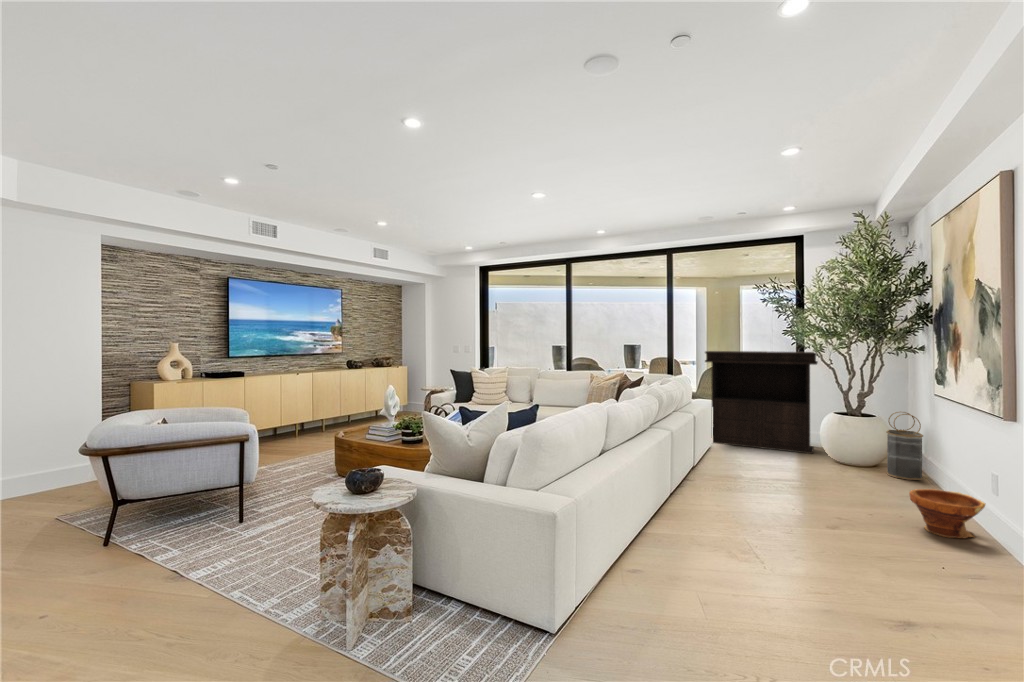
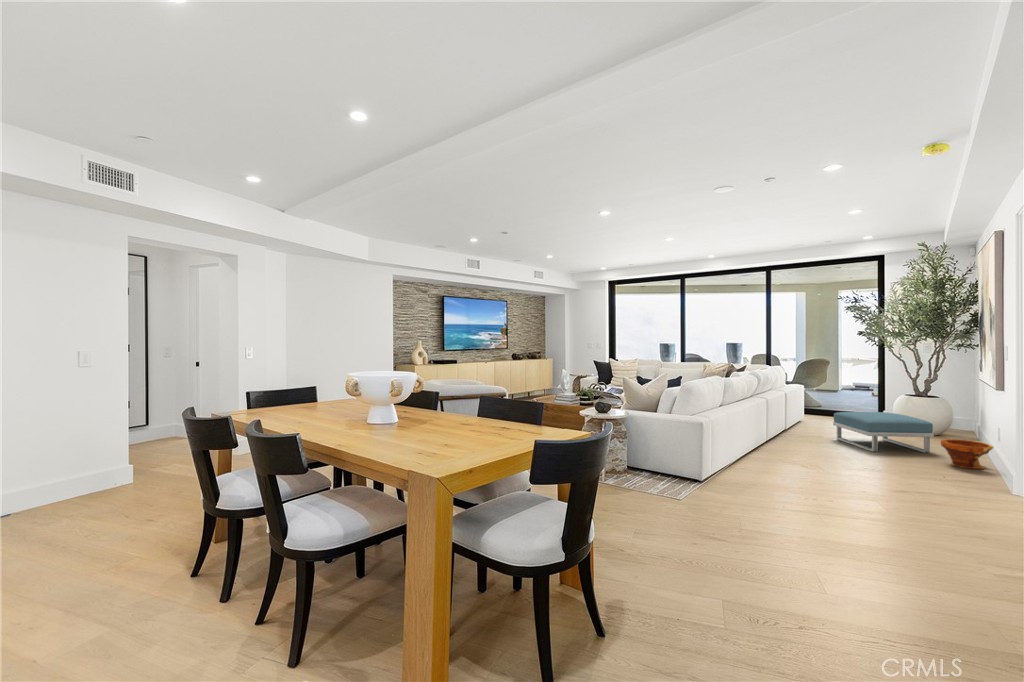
console table: present [705,351,818,454] -> none [797,347,894,427]
basket: present [886,412,923,480] -> none [944,393,974,443]
footstool: none [755,443,890,507] -> present [833,412,934,453]

